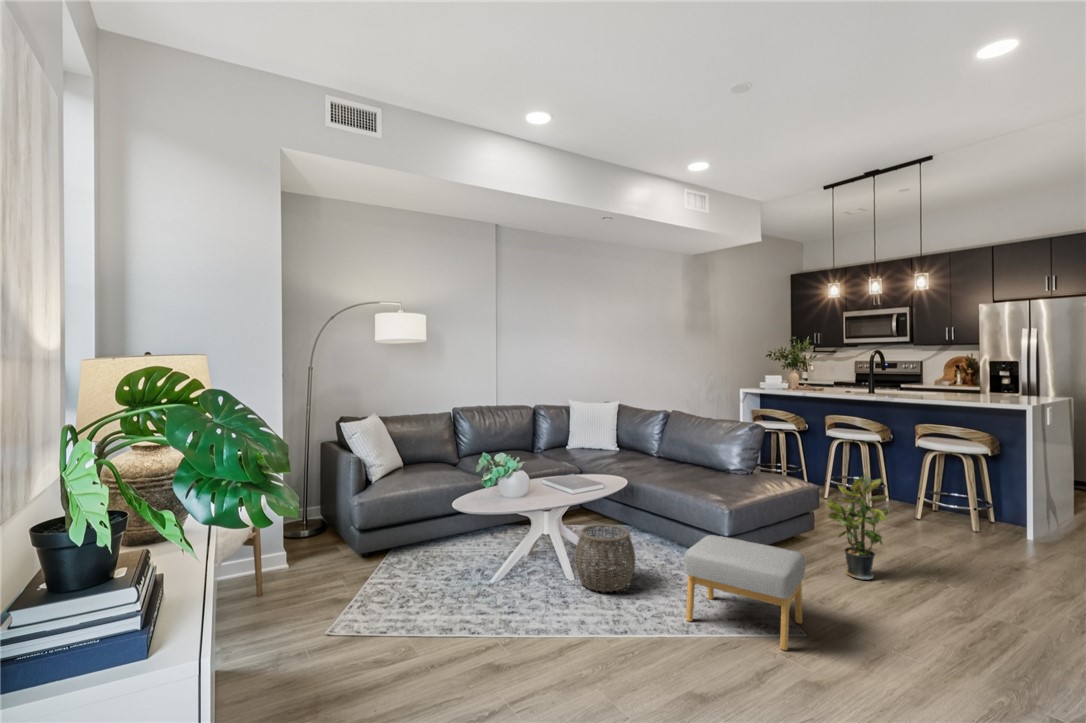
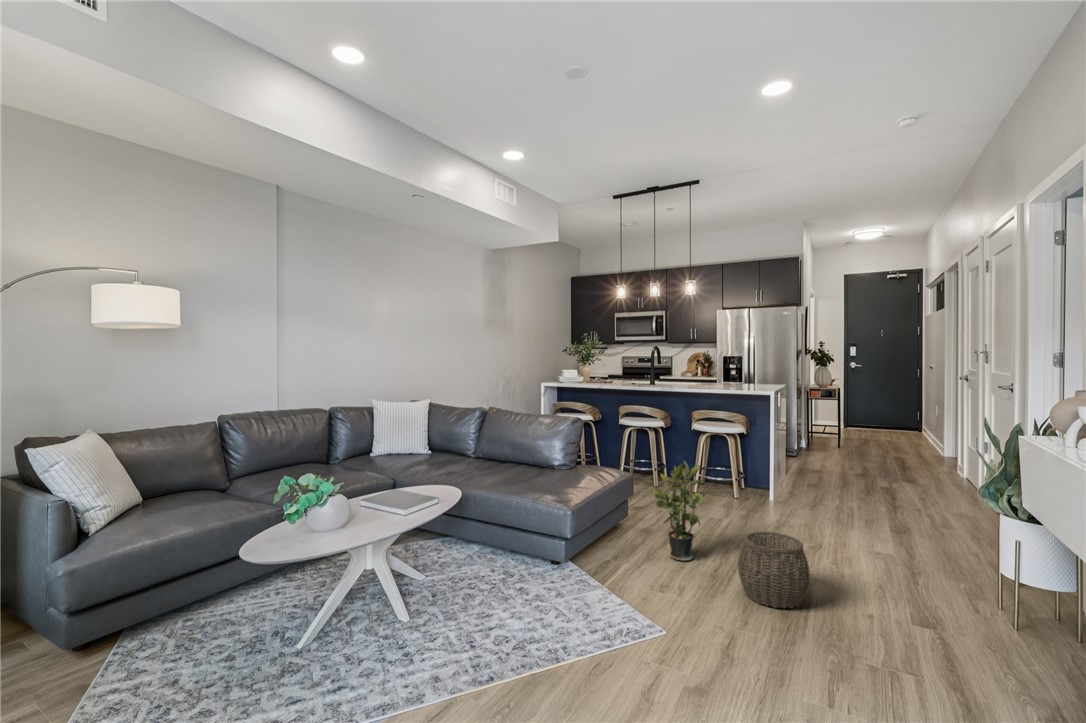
woven basket: present [575,524,636,592] -> present [738,532,810,609]
footstool: present [684,535,805,650] -> none [549,543,663,658]

